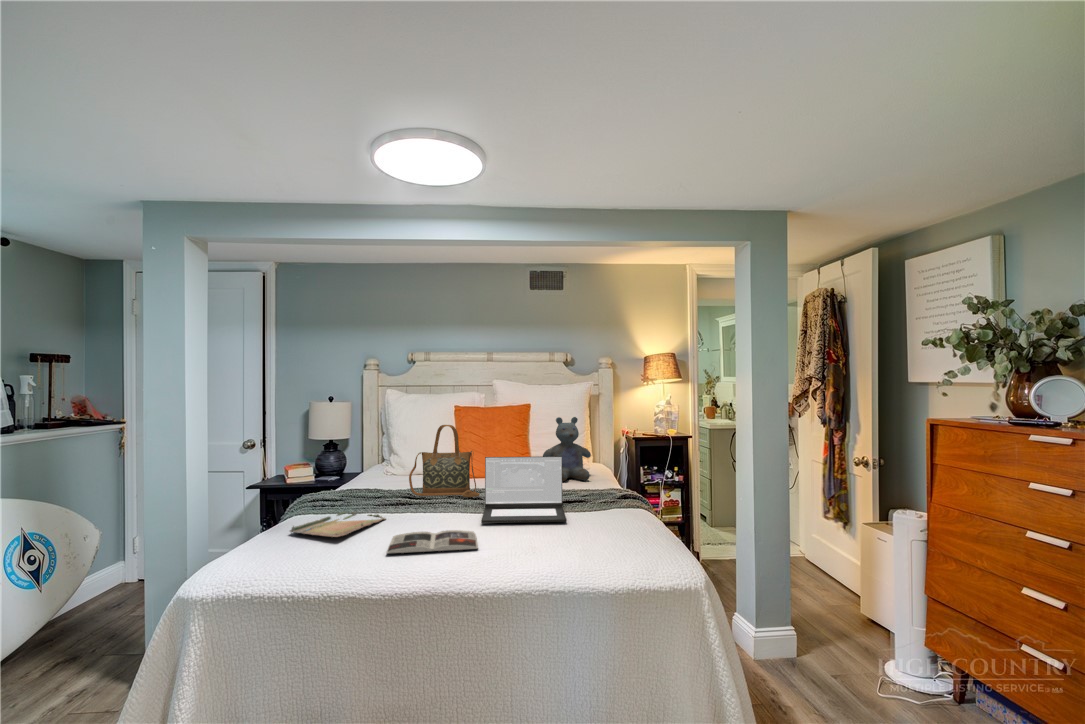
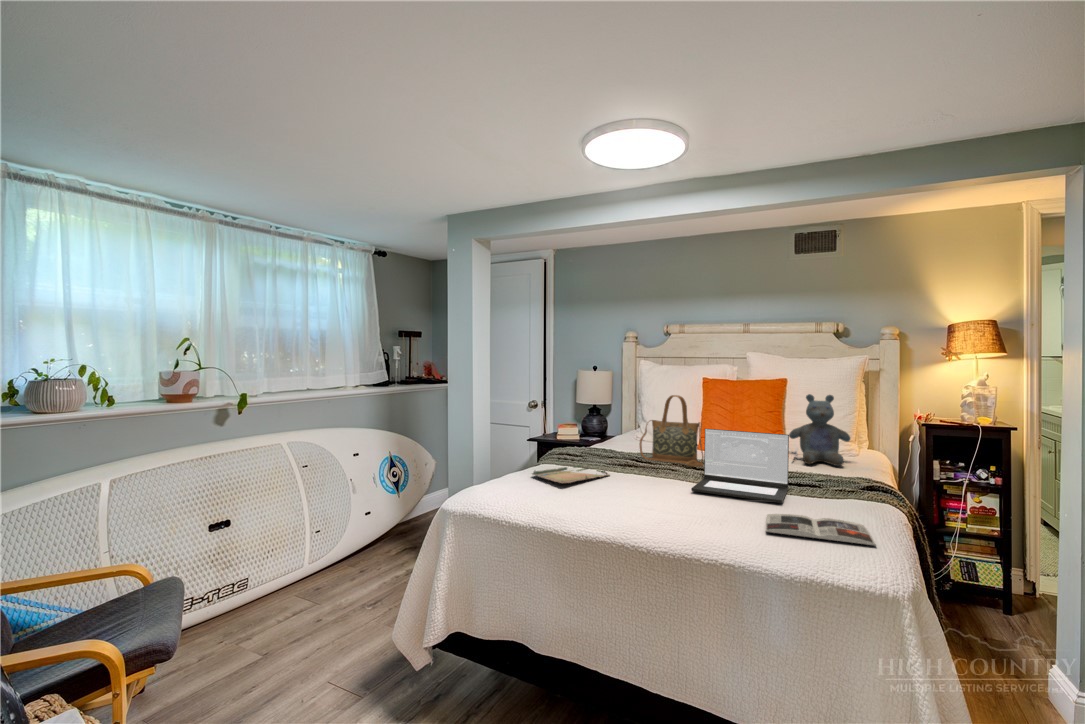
magazine: present [386,530,478,553] -> present [766,514,876,546]

